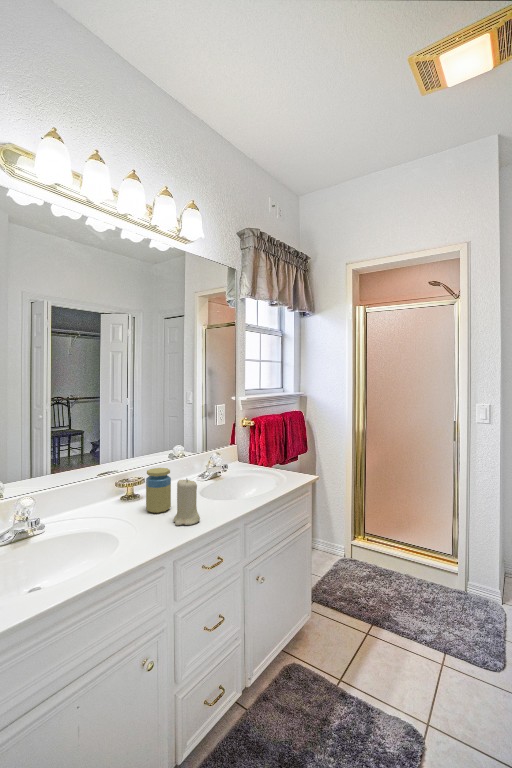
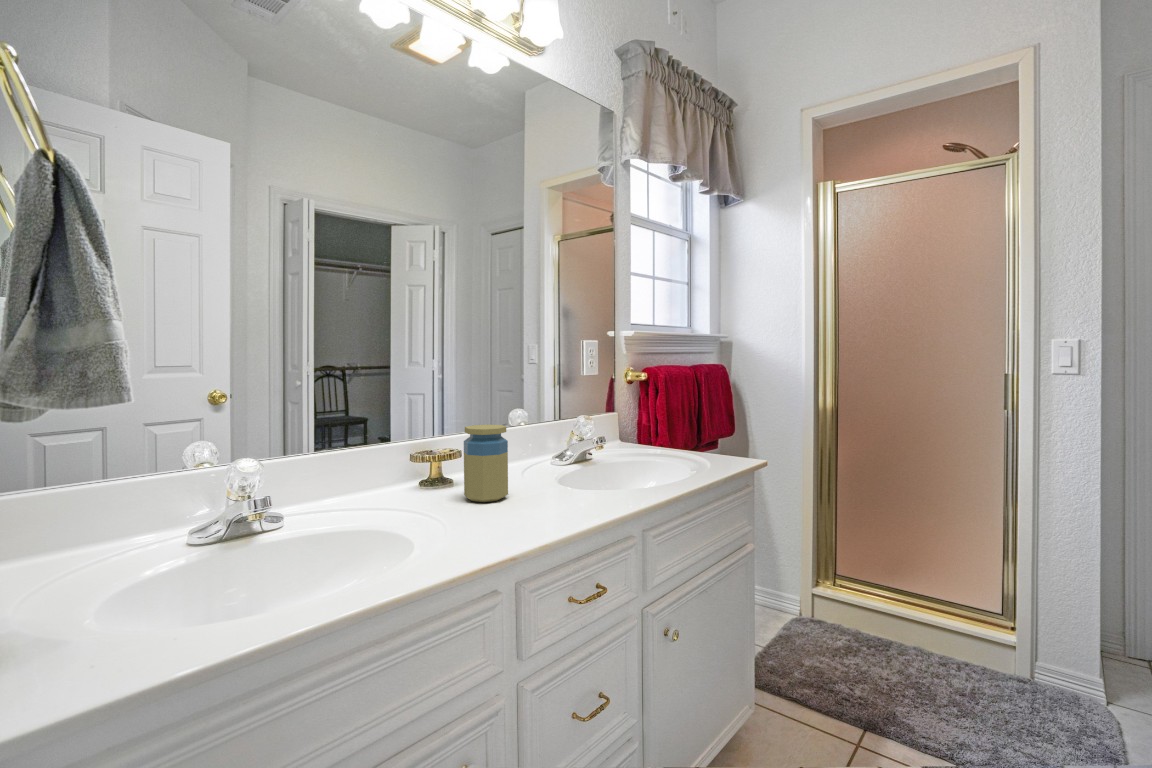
candle: present [173,479,200,525] -> none [513,434,563,519]

